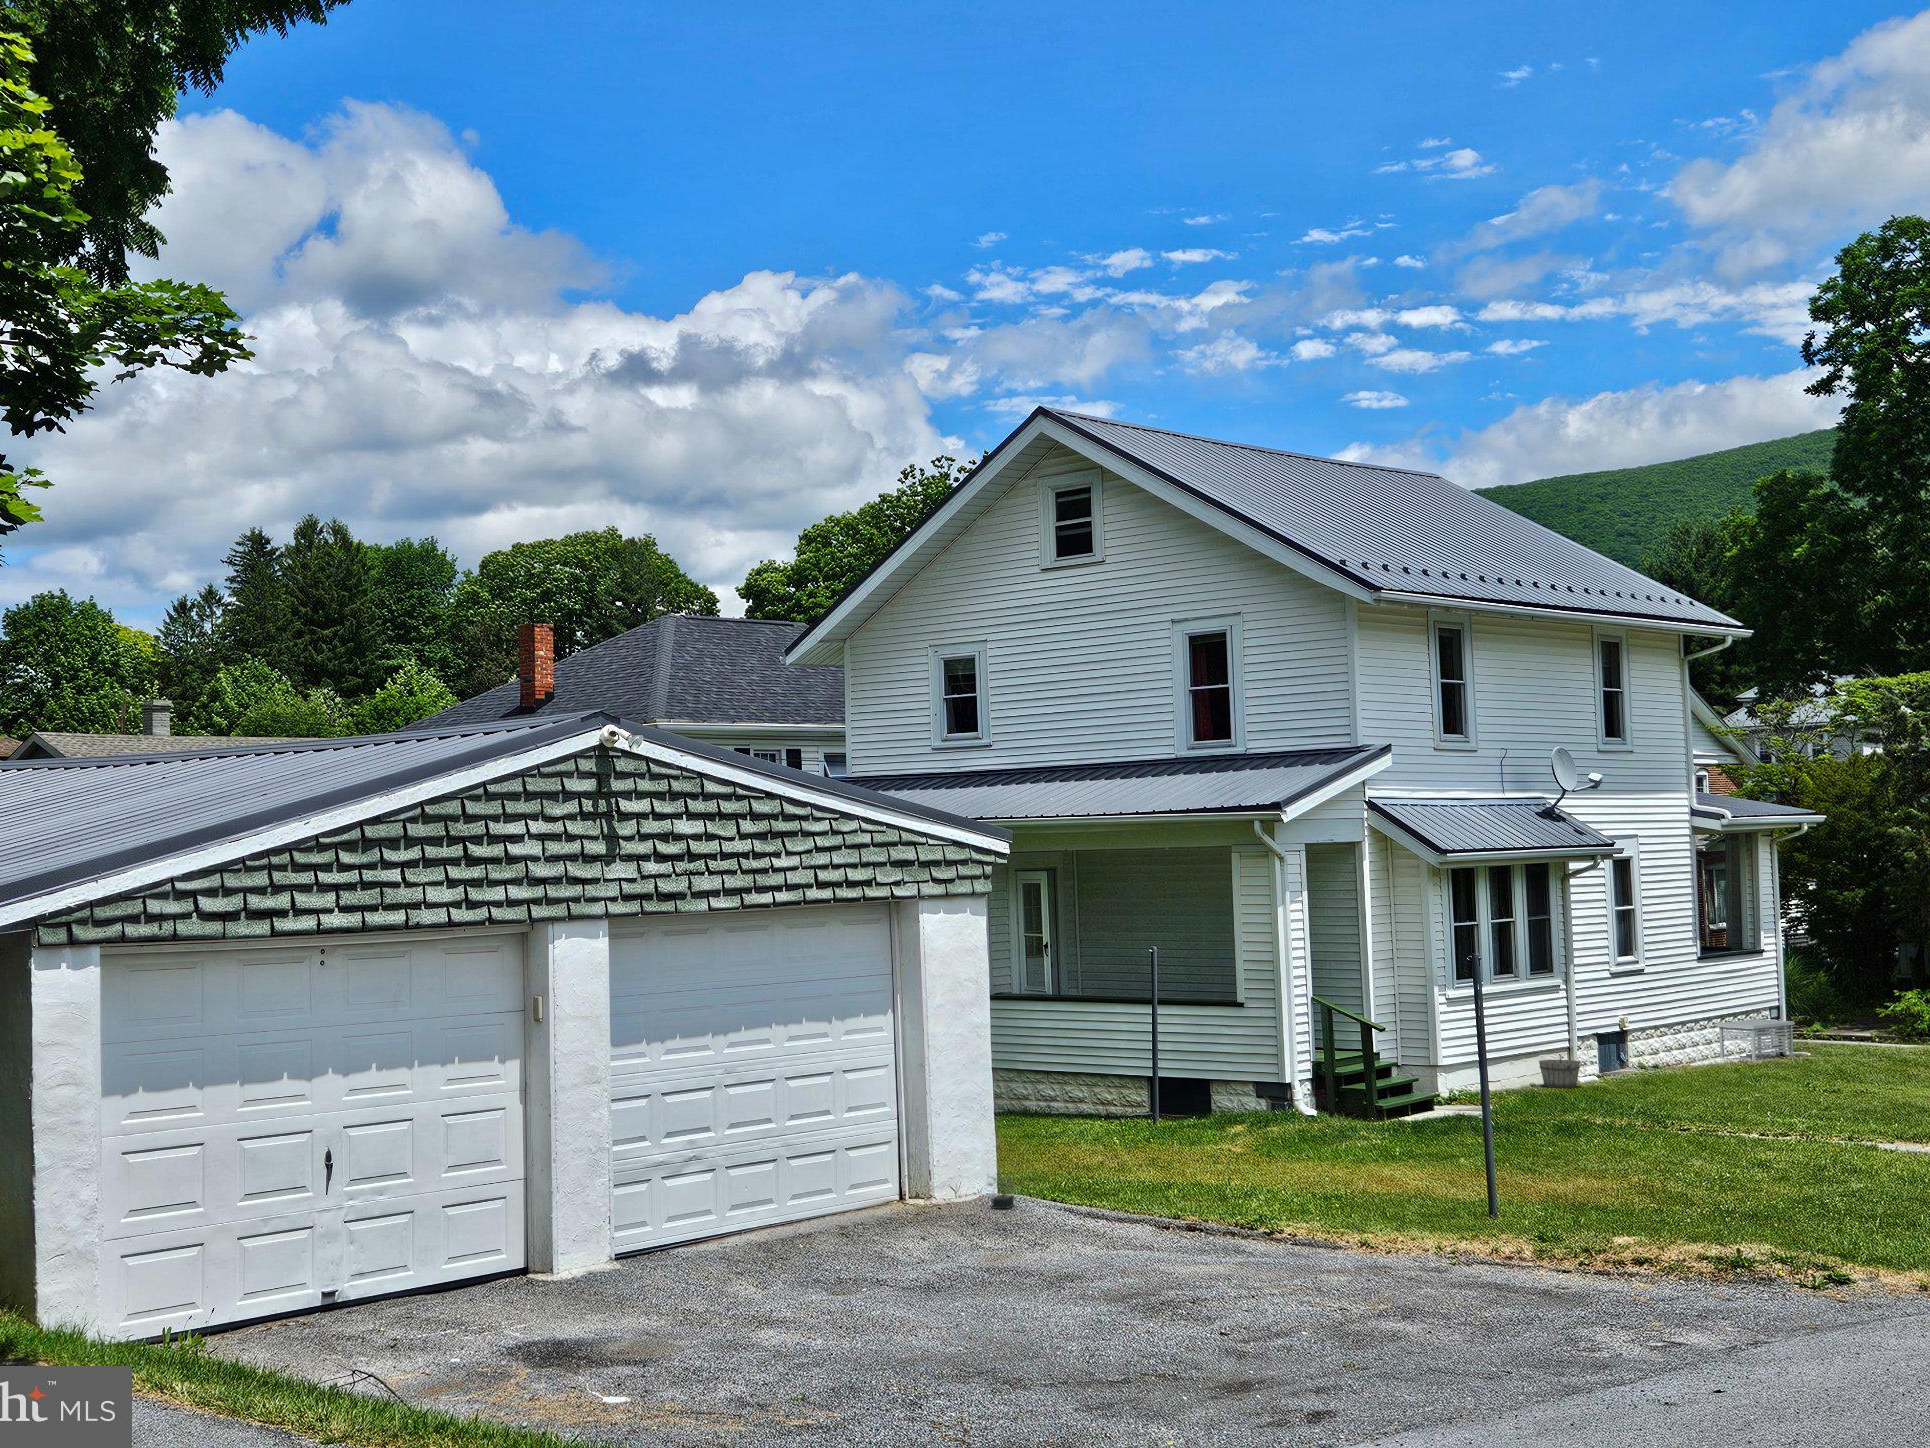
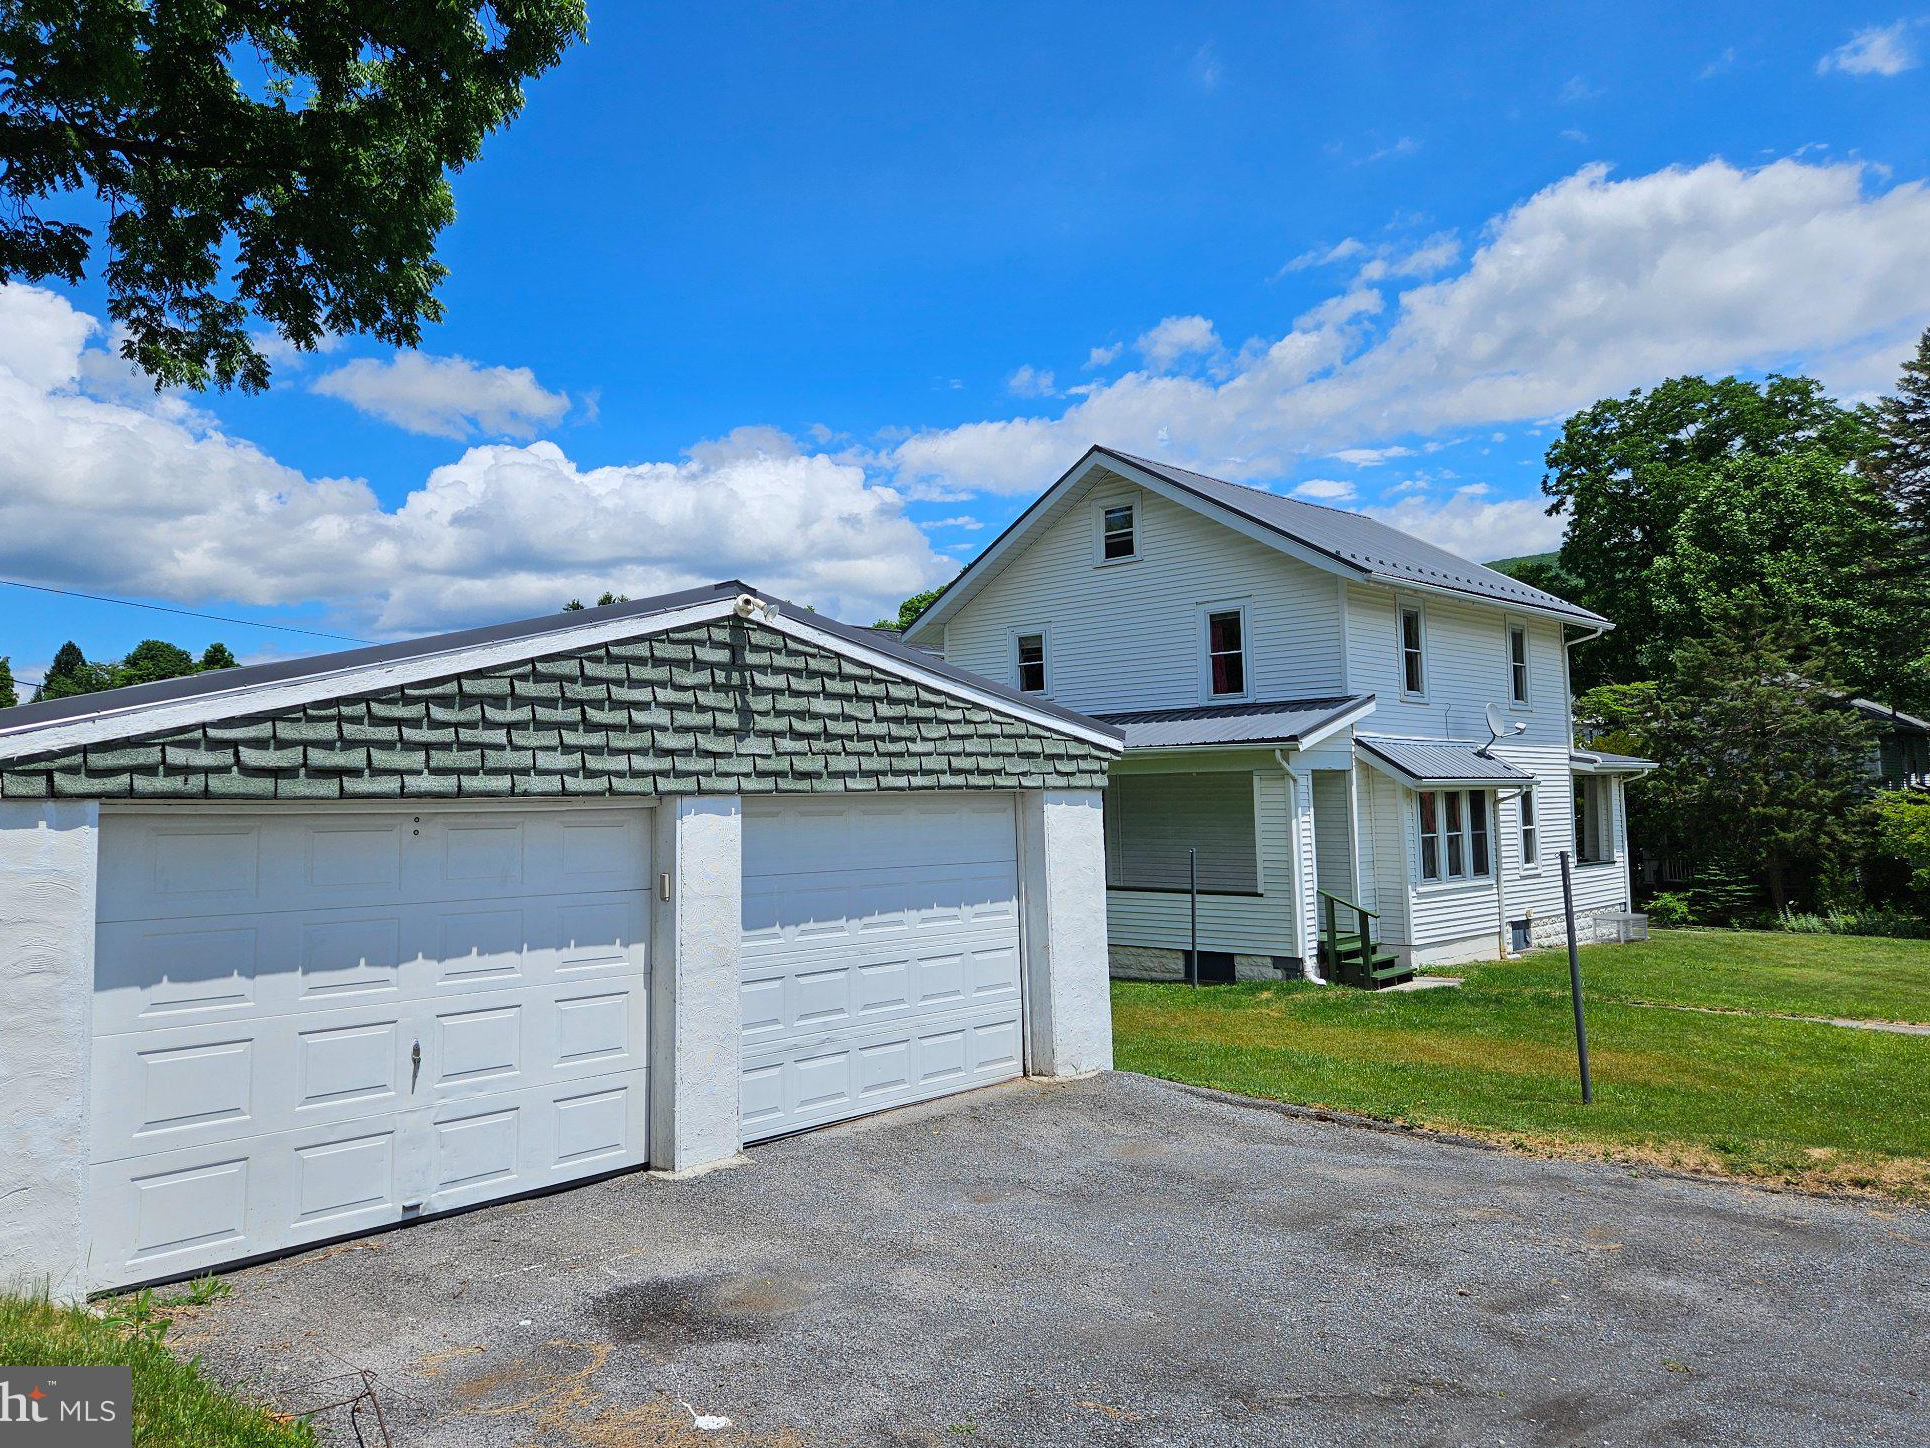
wooden bucket: present [1539,1052,1580,1088] -> none [1482,937,1516,966]
decorative plant: present [988,1177,1014,1209] -> none [1102,1053,1131,1089]

